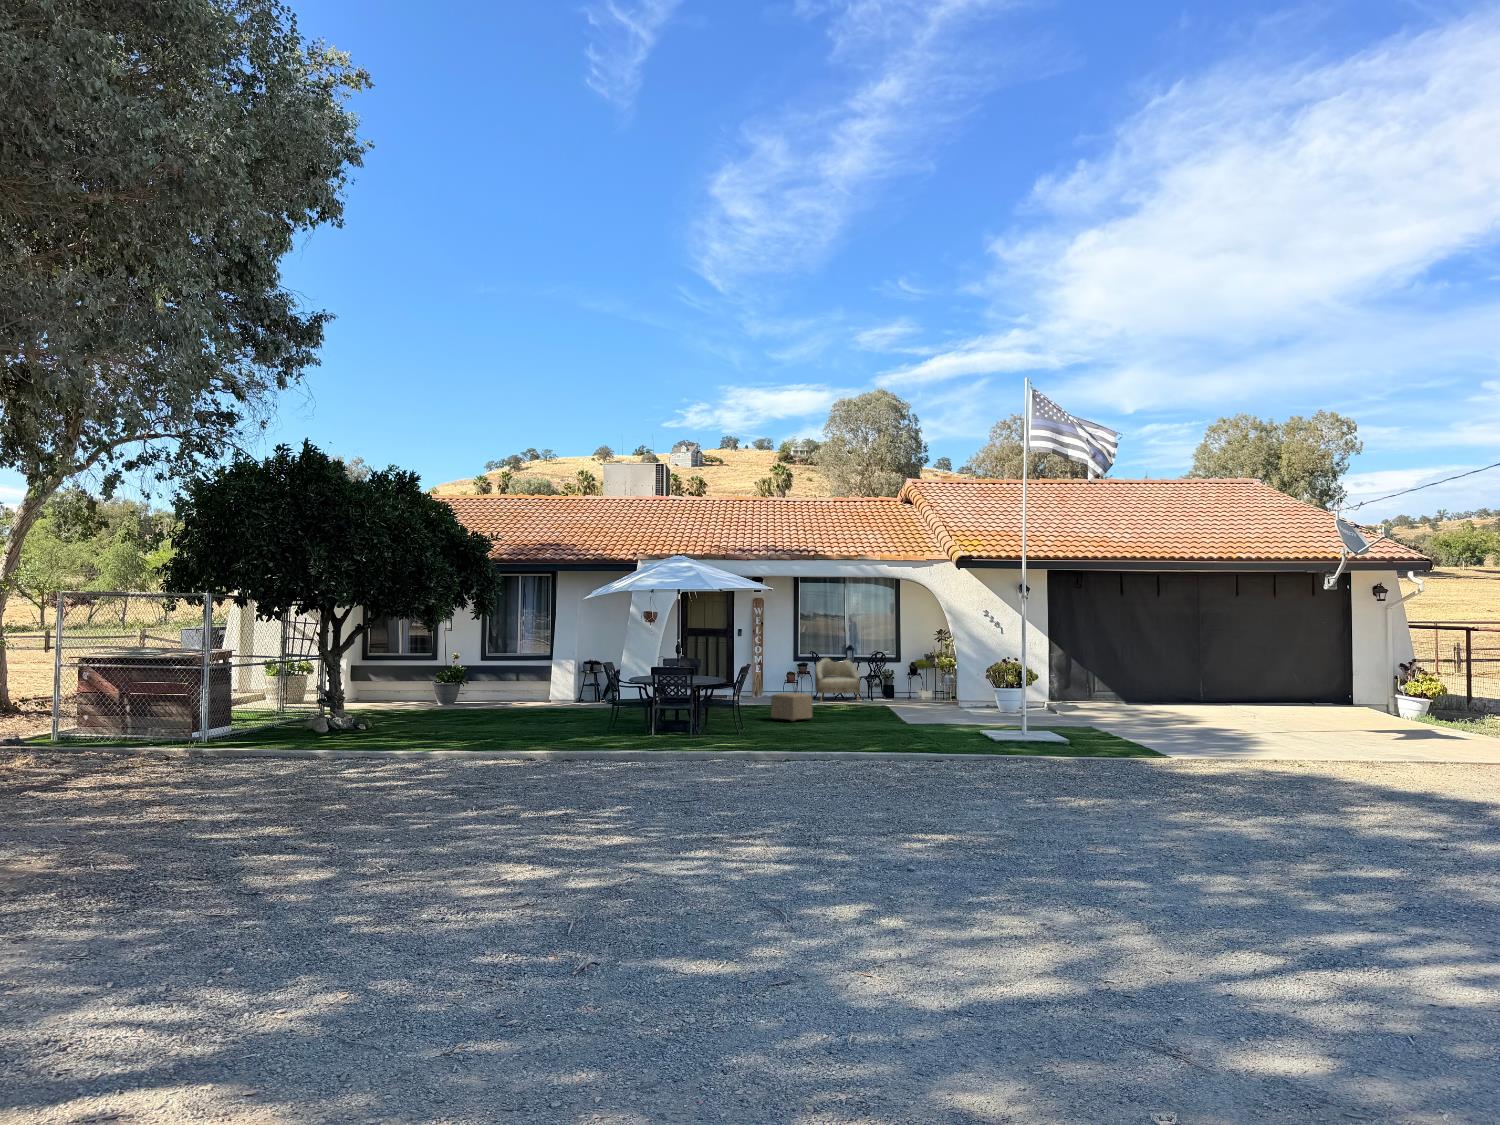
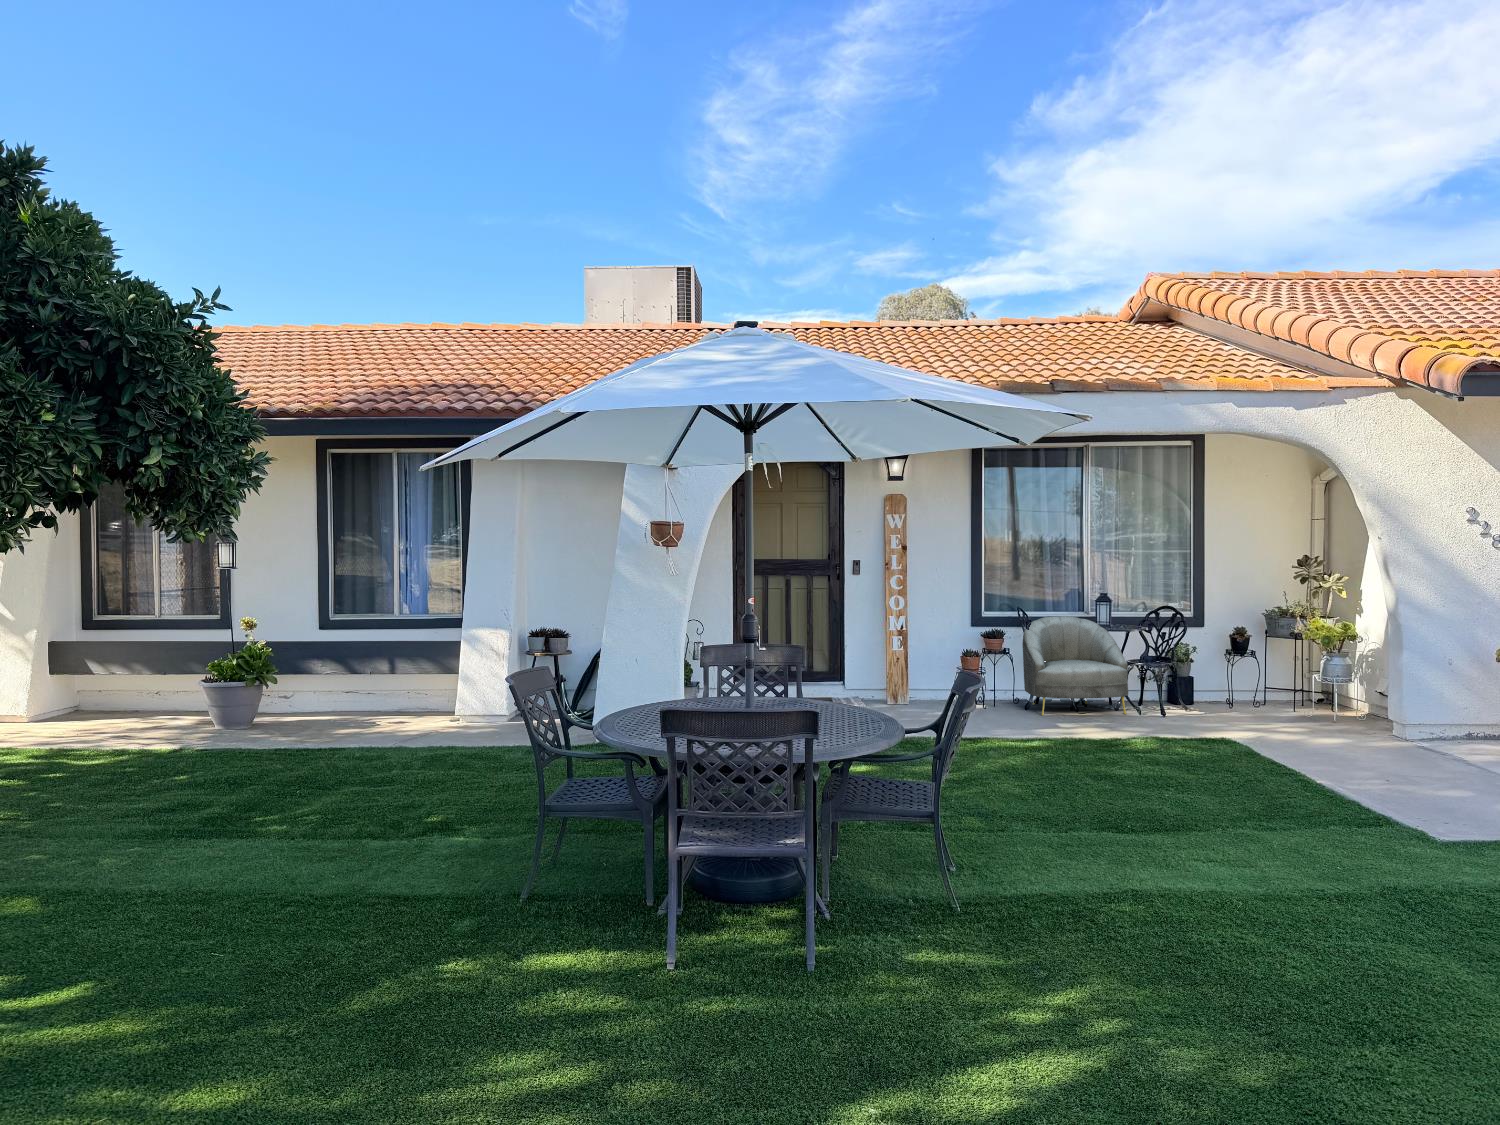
potted tree: present [914,659,932,700] -> none [1237,619,1282,709]
ottoman: present [771,693,813,722] -> none [970,725,1088,816]

